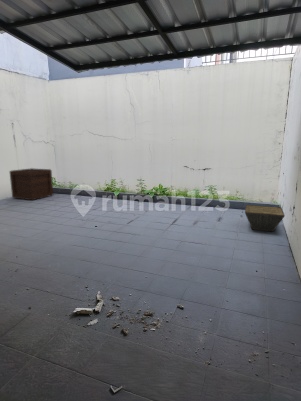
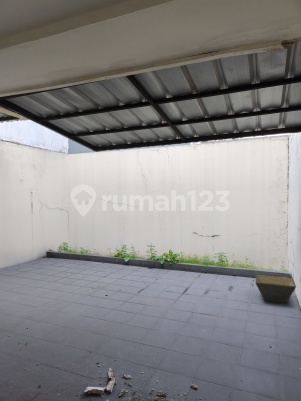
wooden crate: present [10,169,53,200] -> none [24,234,64,266]

